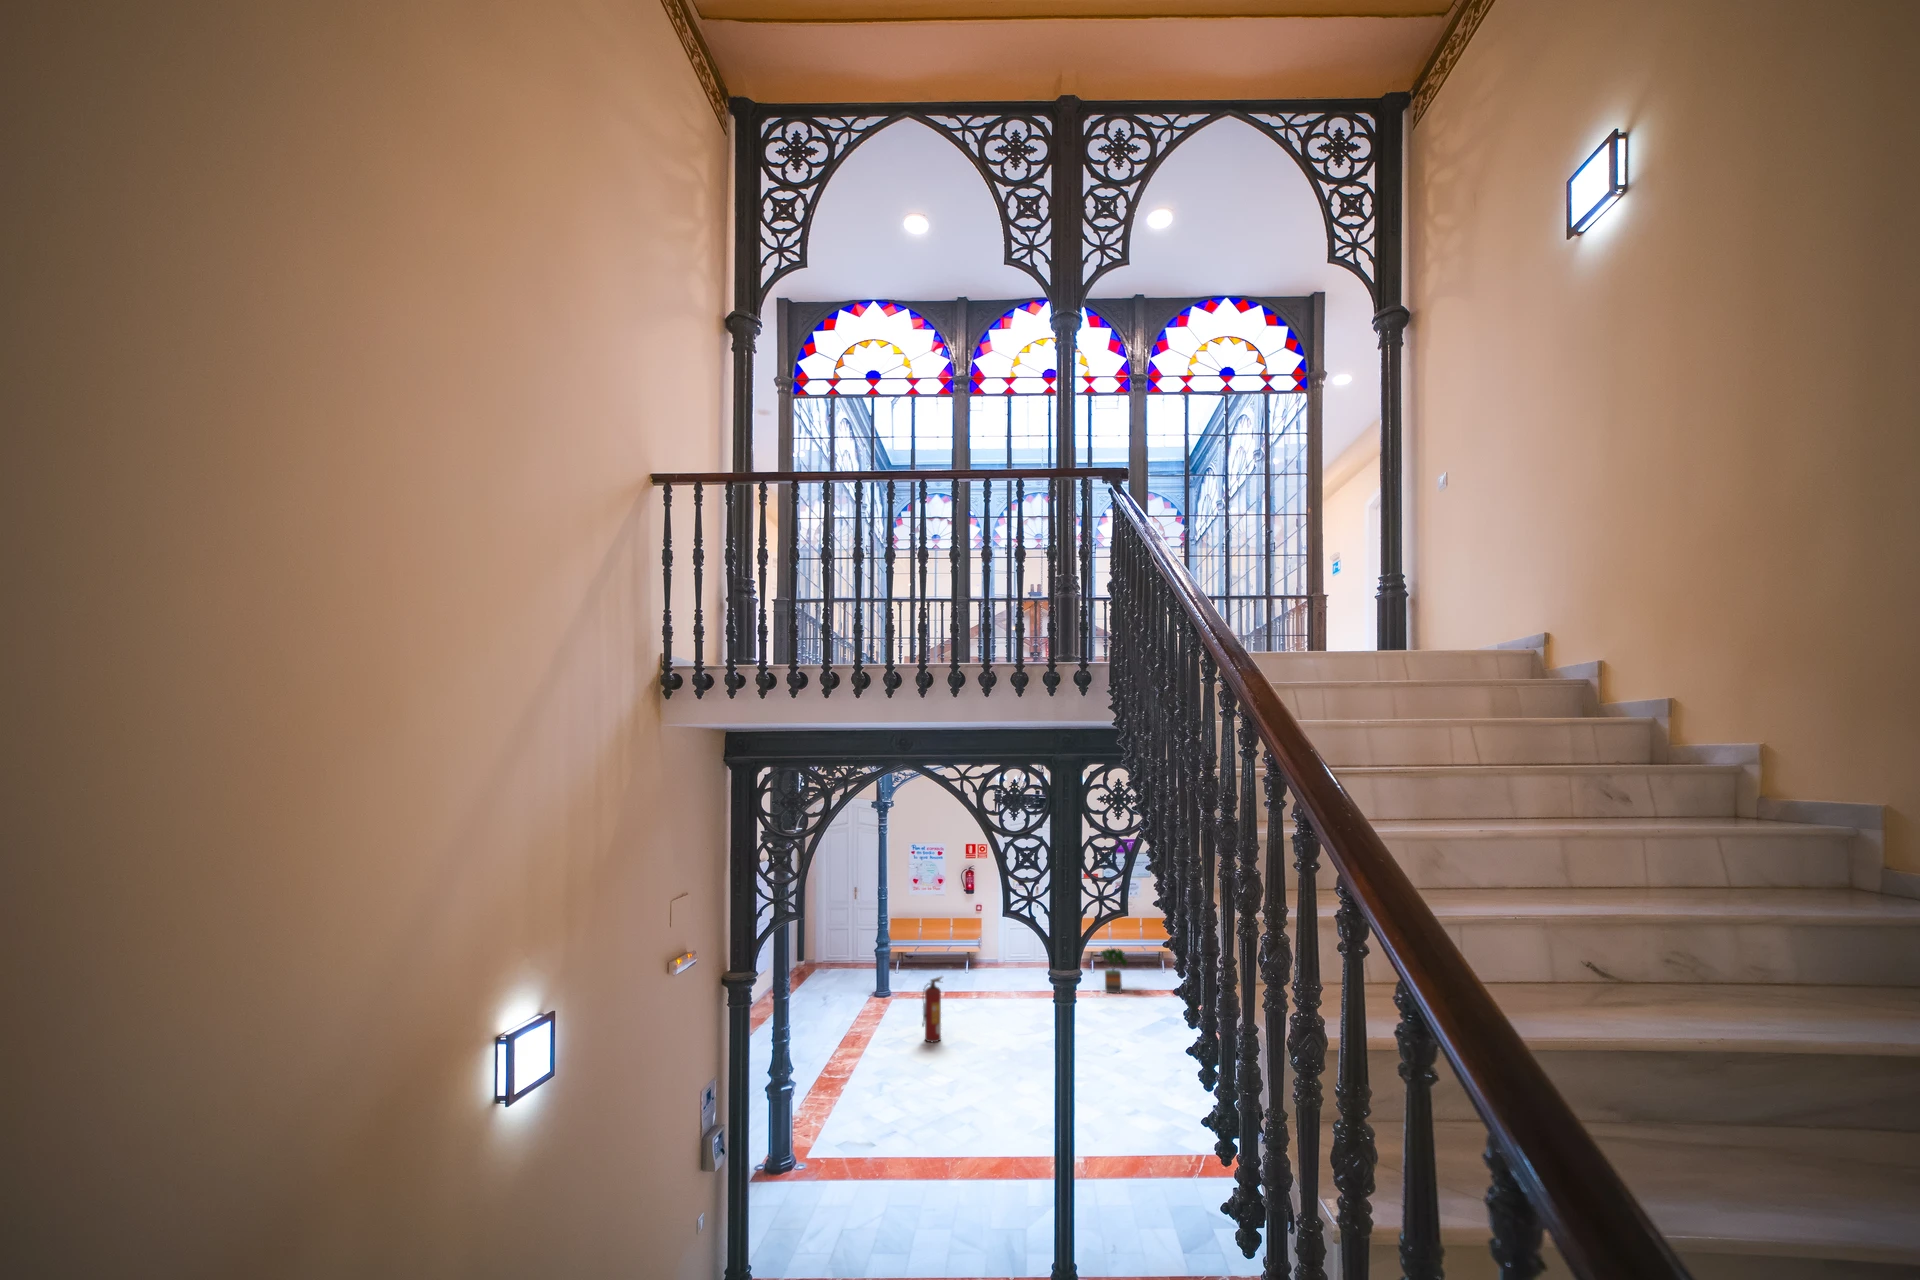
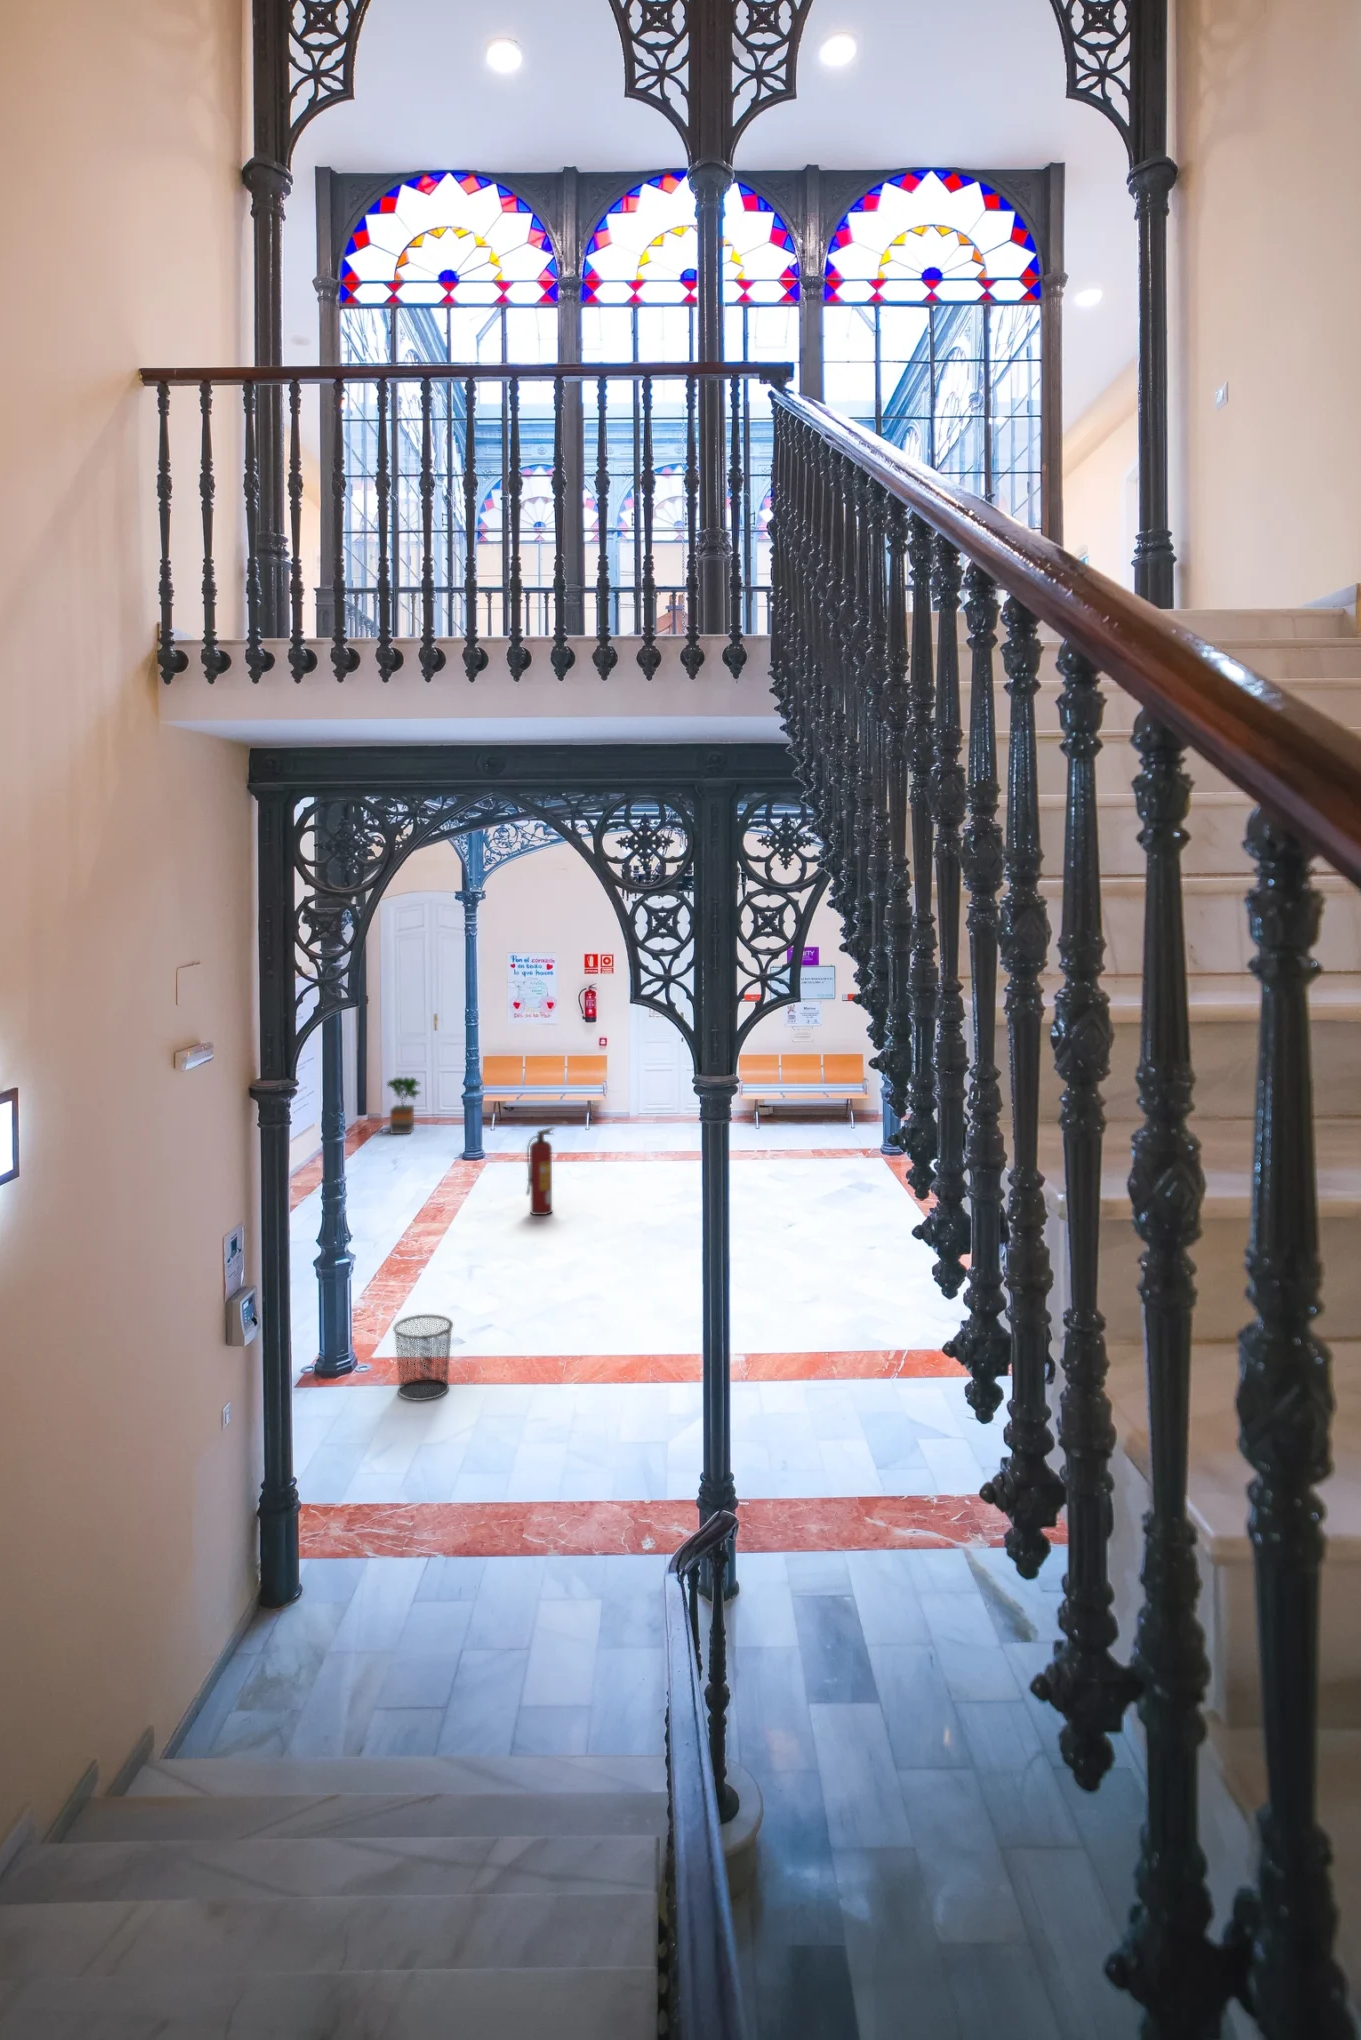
potted tree: present [1100,949,1128,993] -> present [387,1078,420,1134]
waste bin: none [823,1130,867,1197] -> present [393,1315,453,1401]

